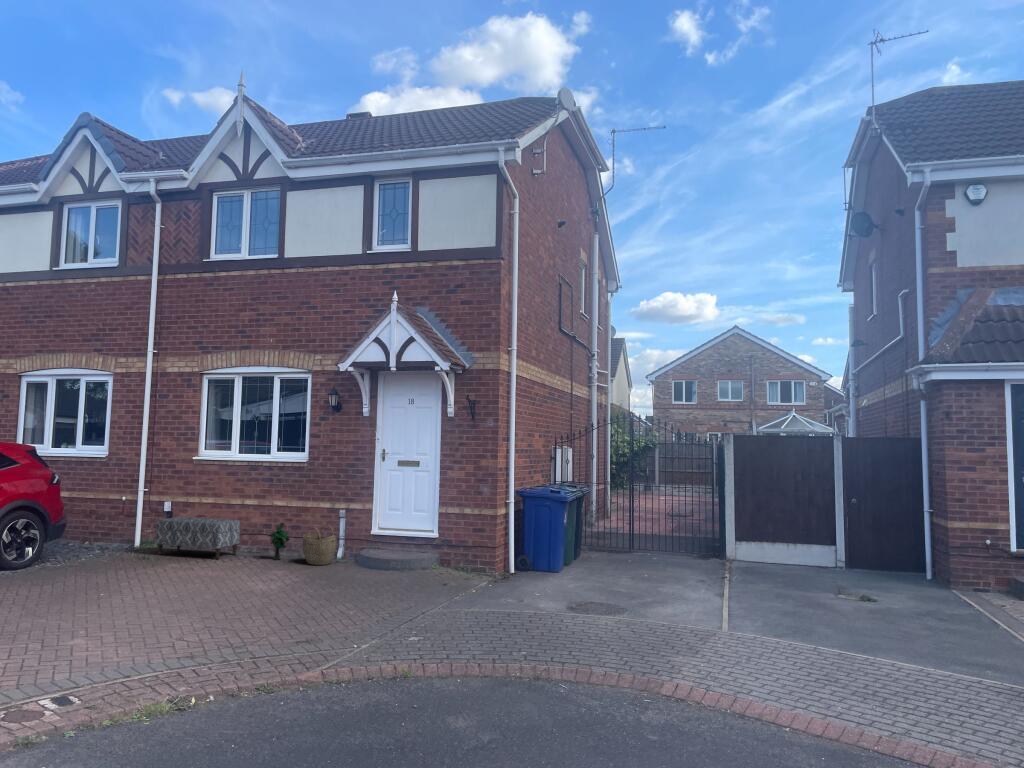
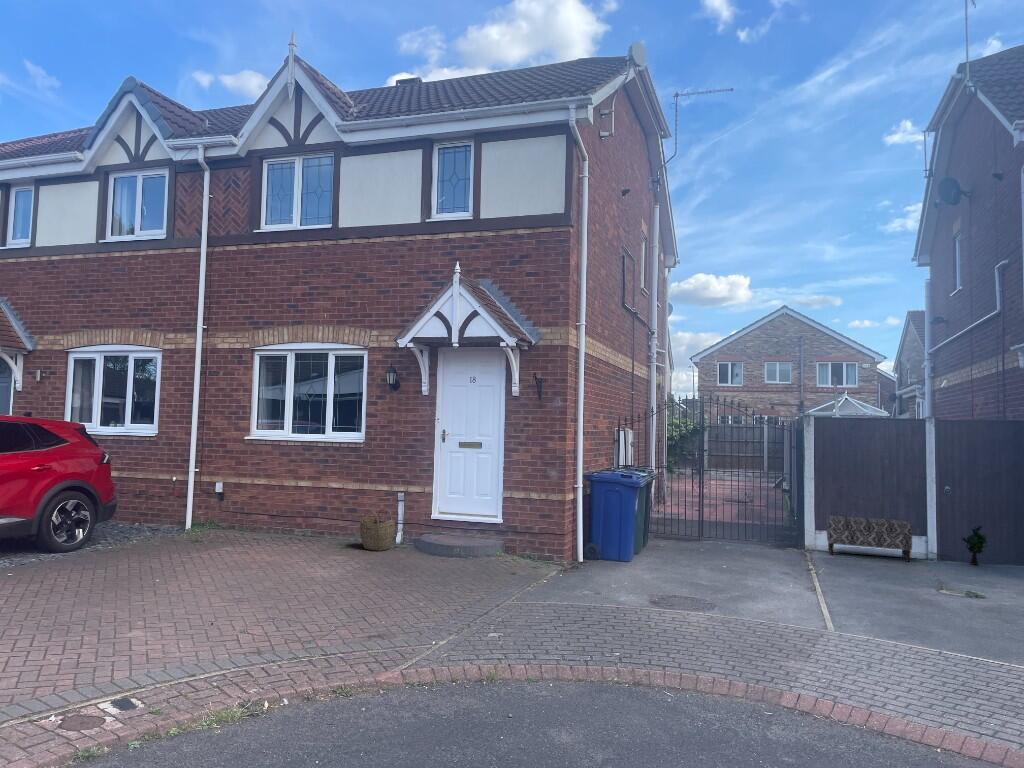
bench: present [156,517,240,559] -> present [826,515,913,561]
decorative plant: present [270,523,289,560] -> present [962,526,986,565]

